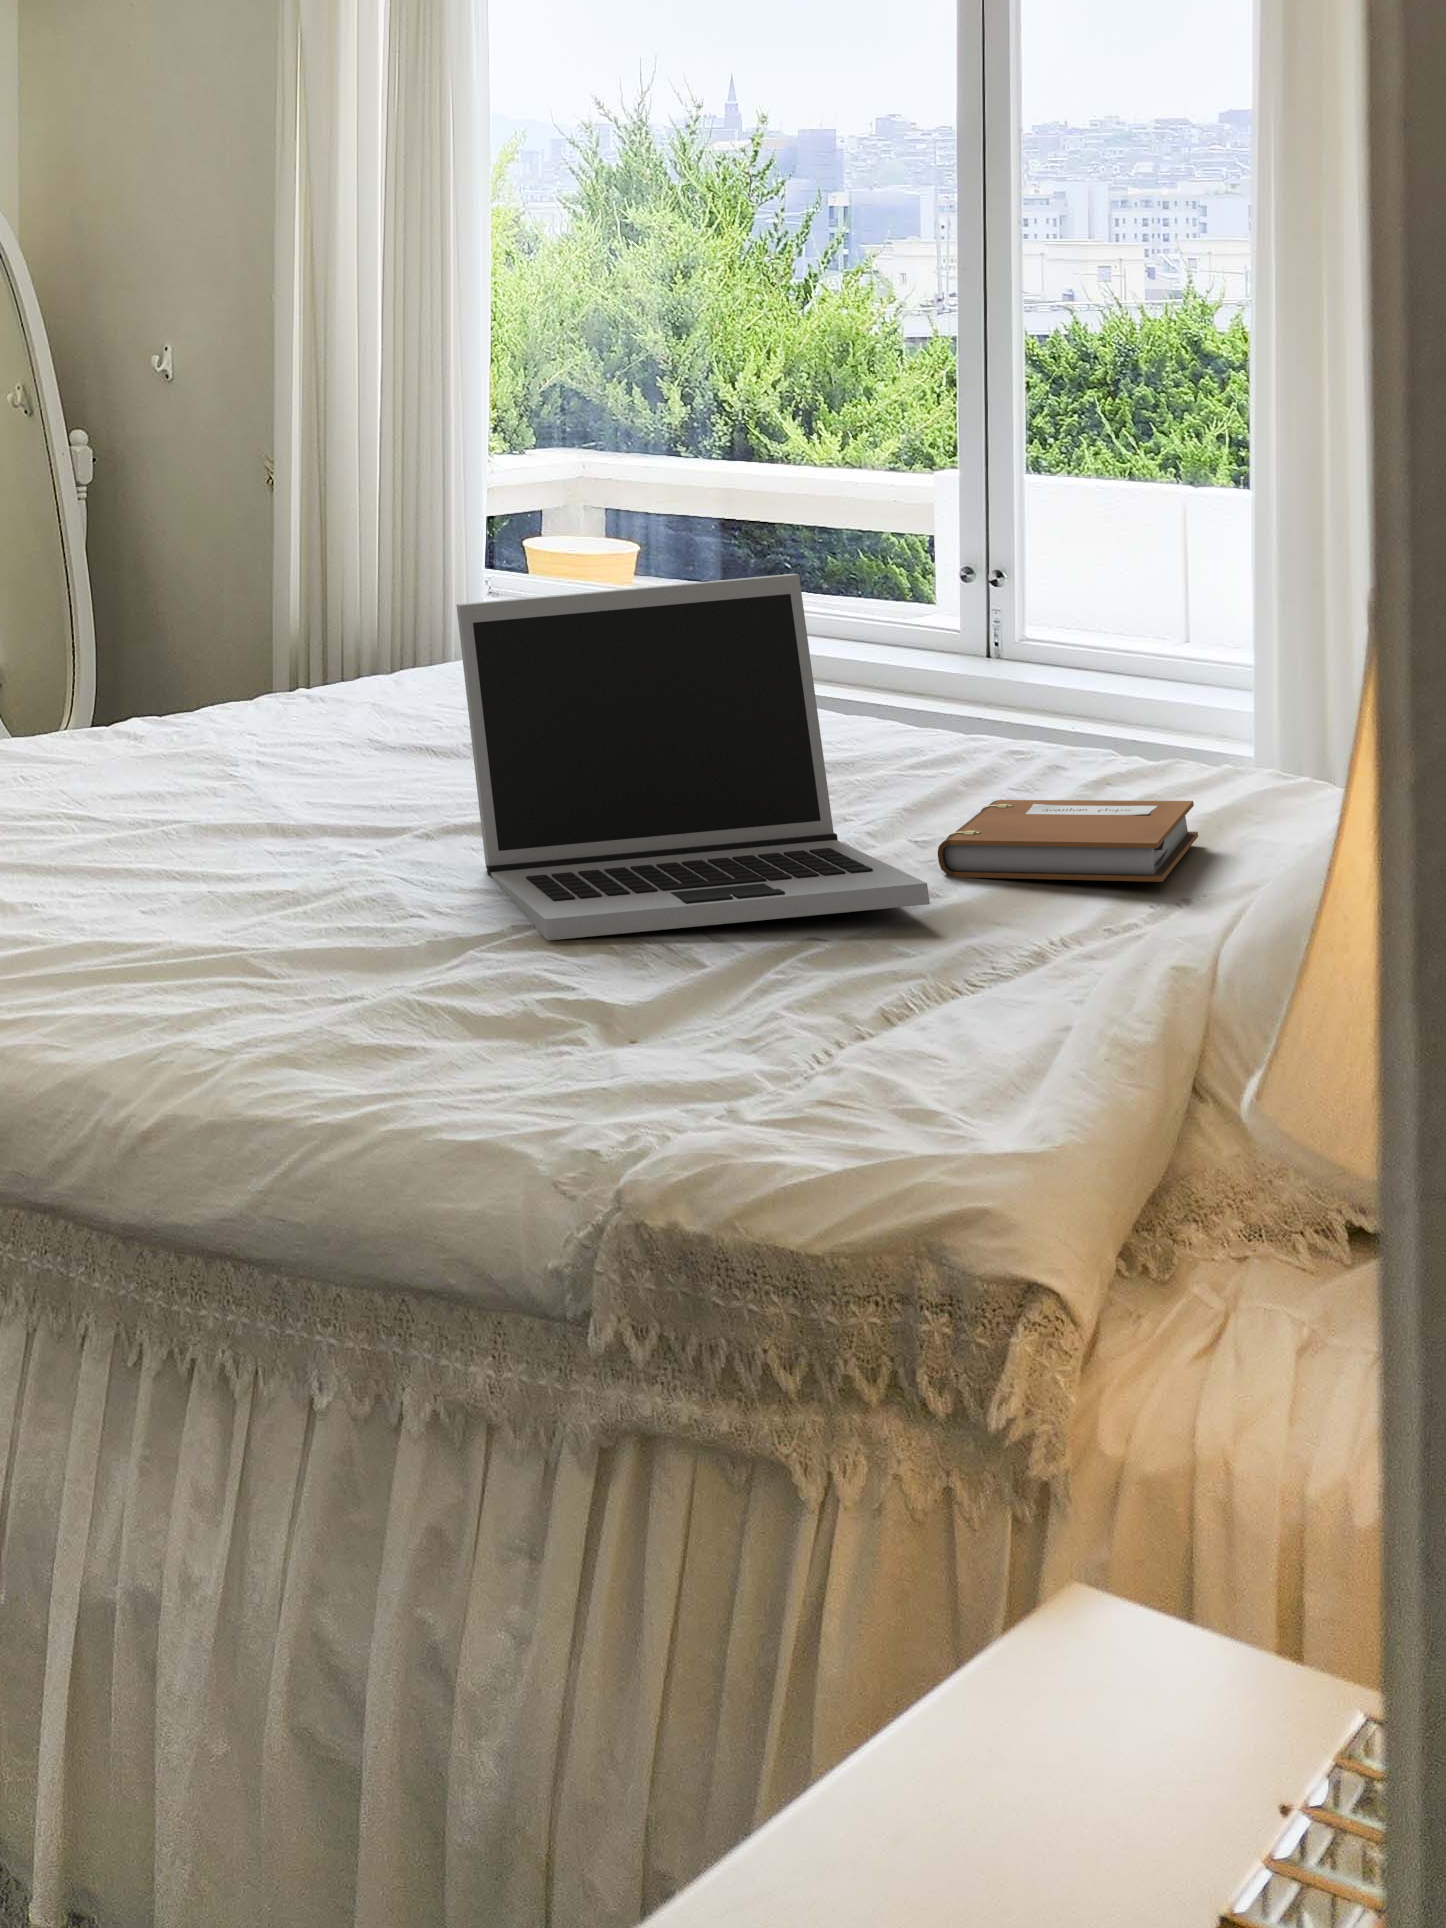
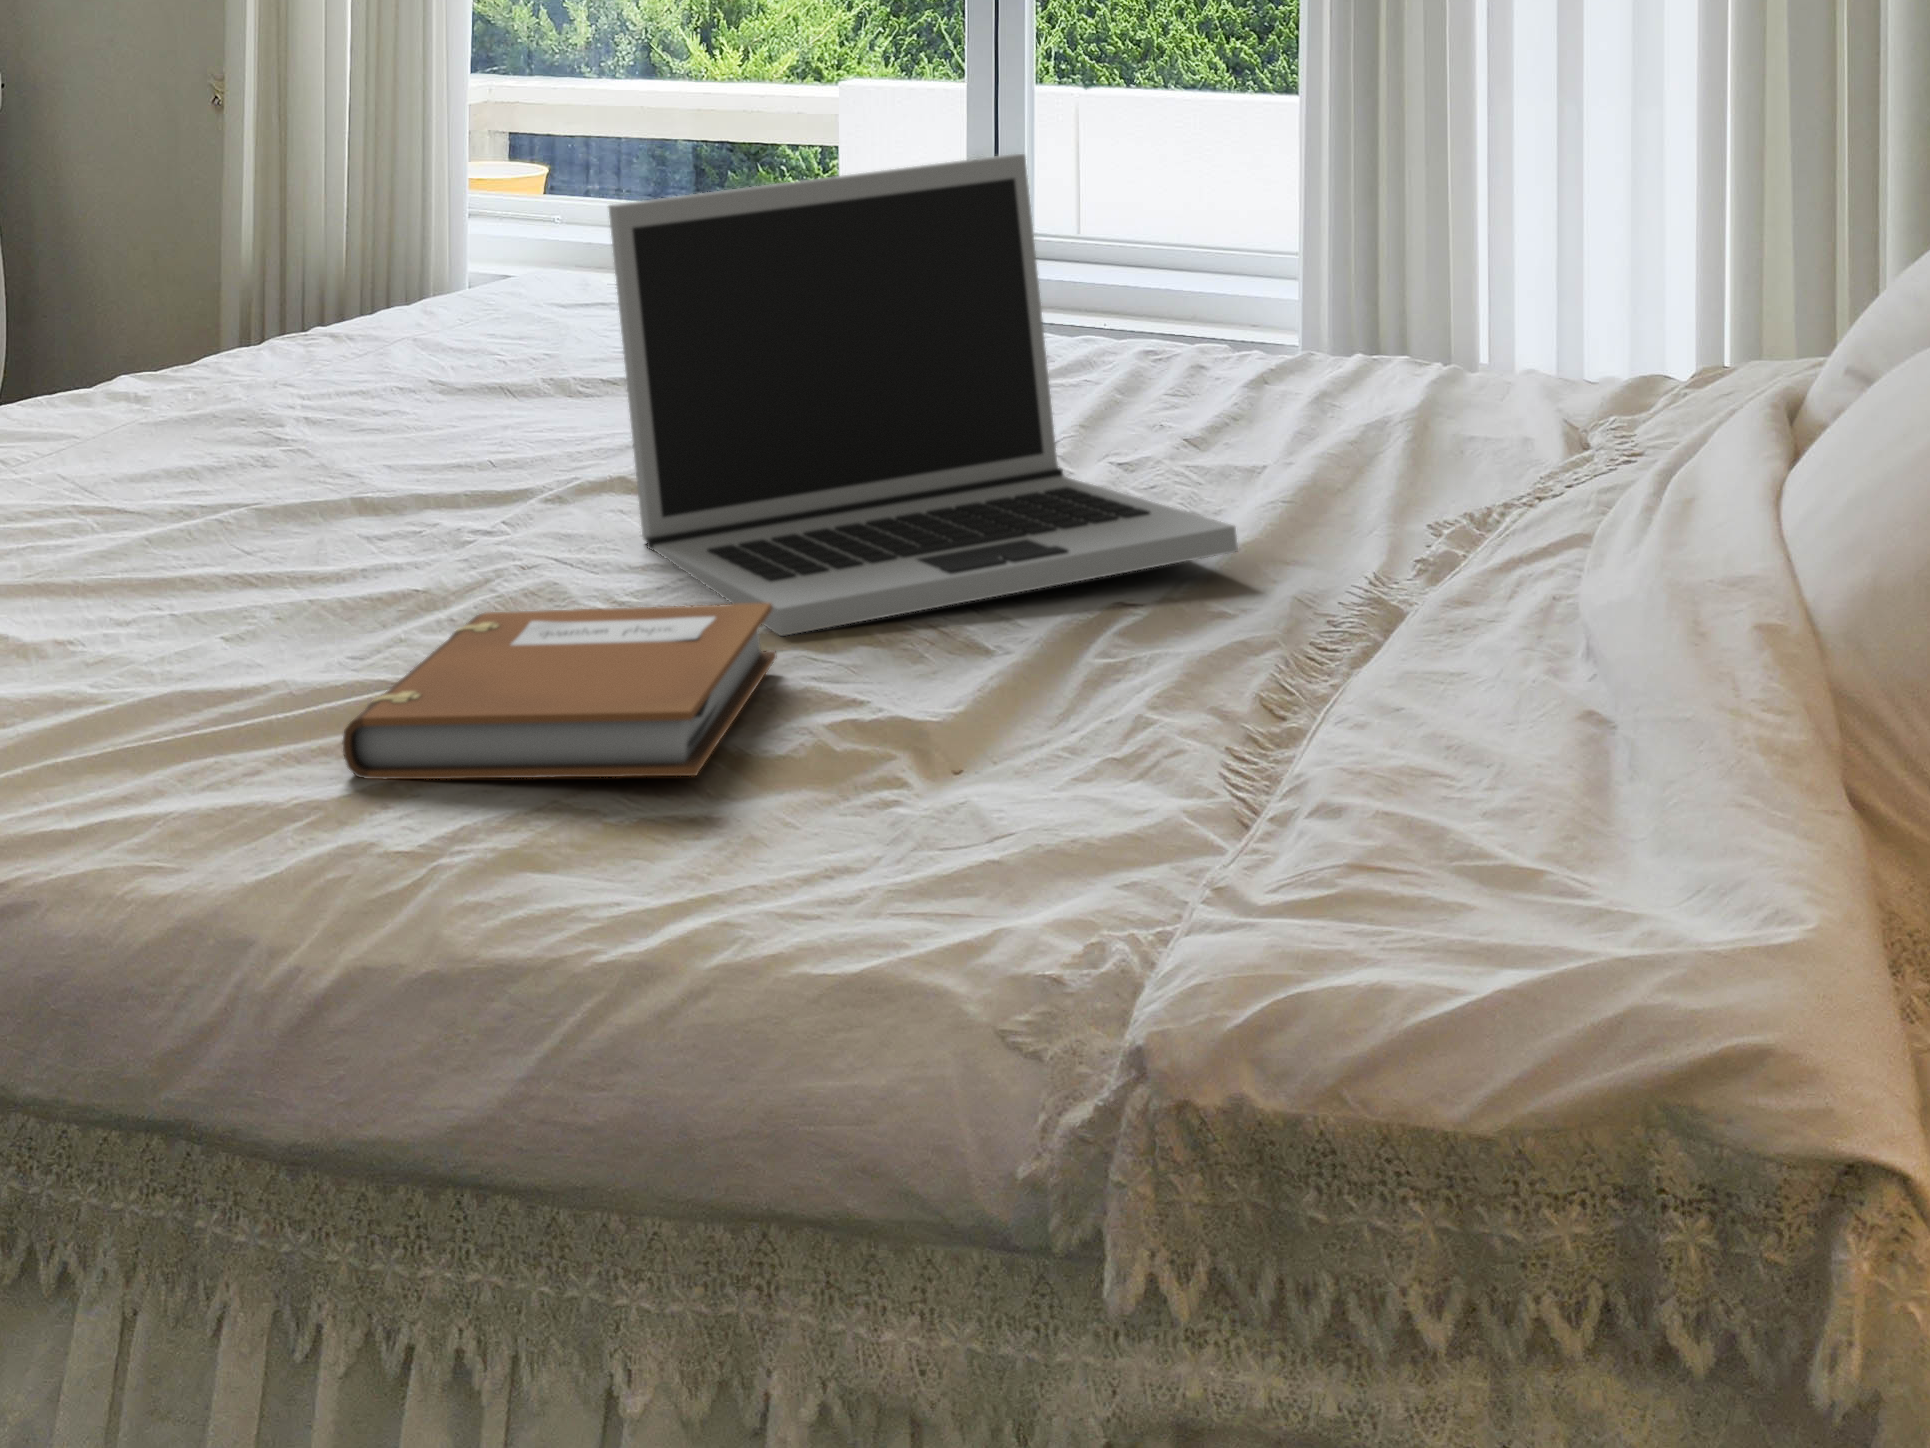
notebook: present [938,800,1198,882] -> present [343,603,776,779]

